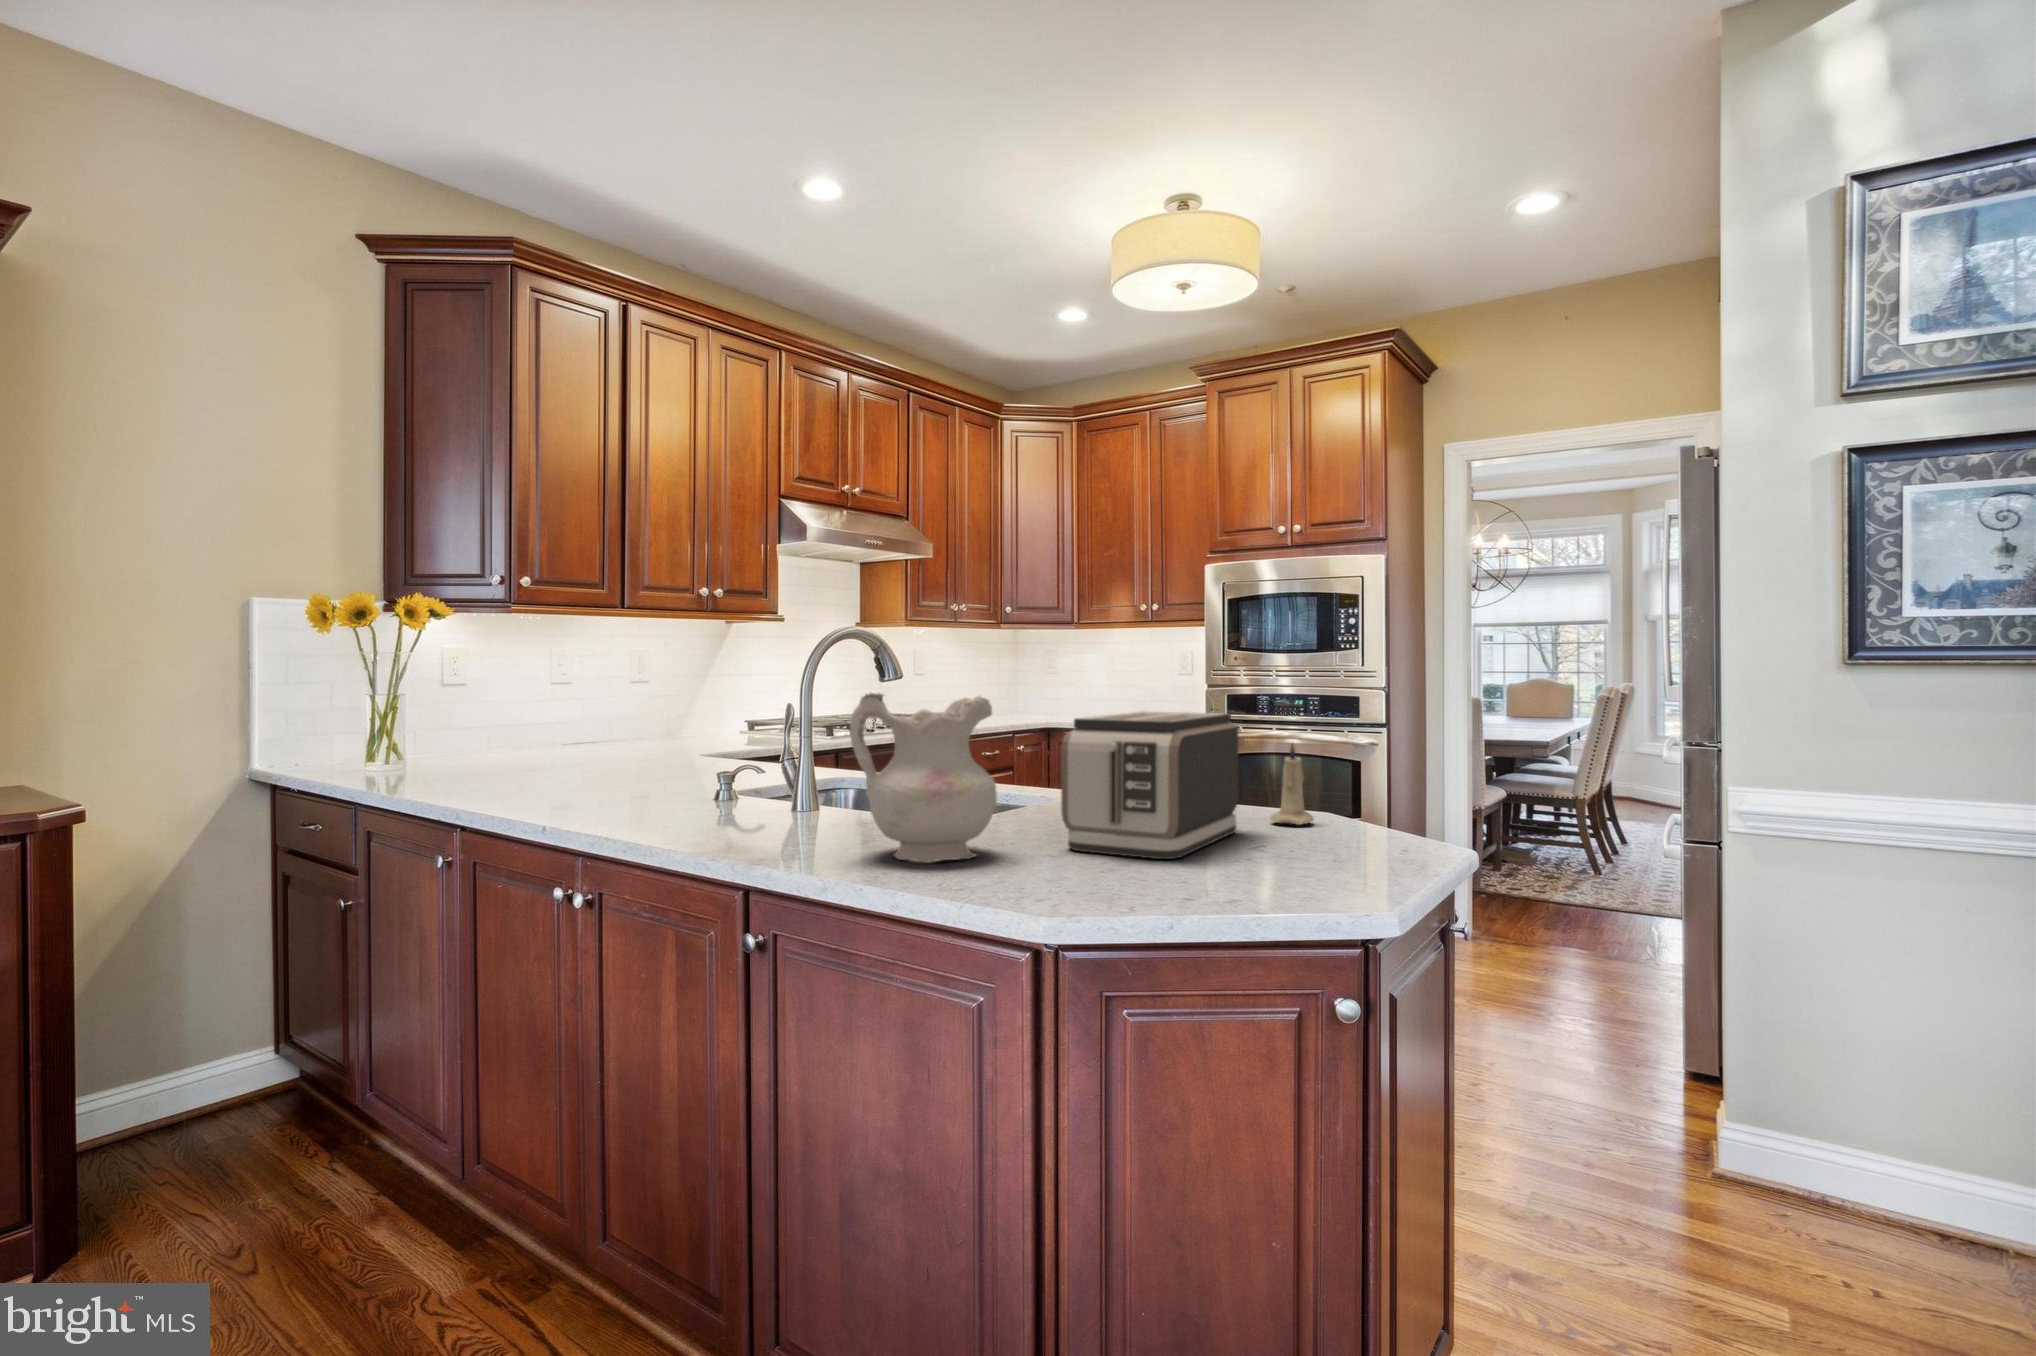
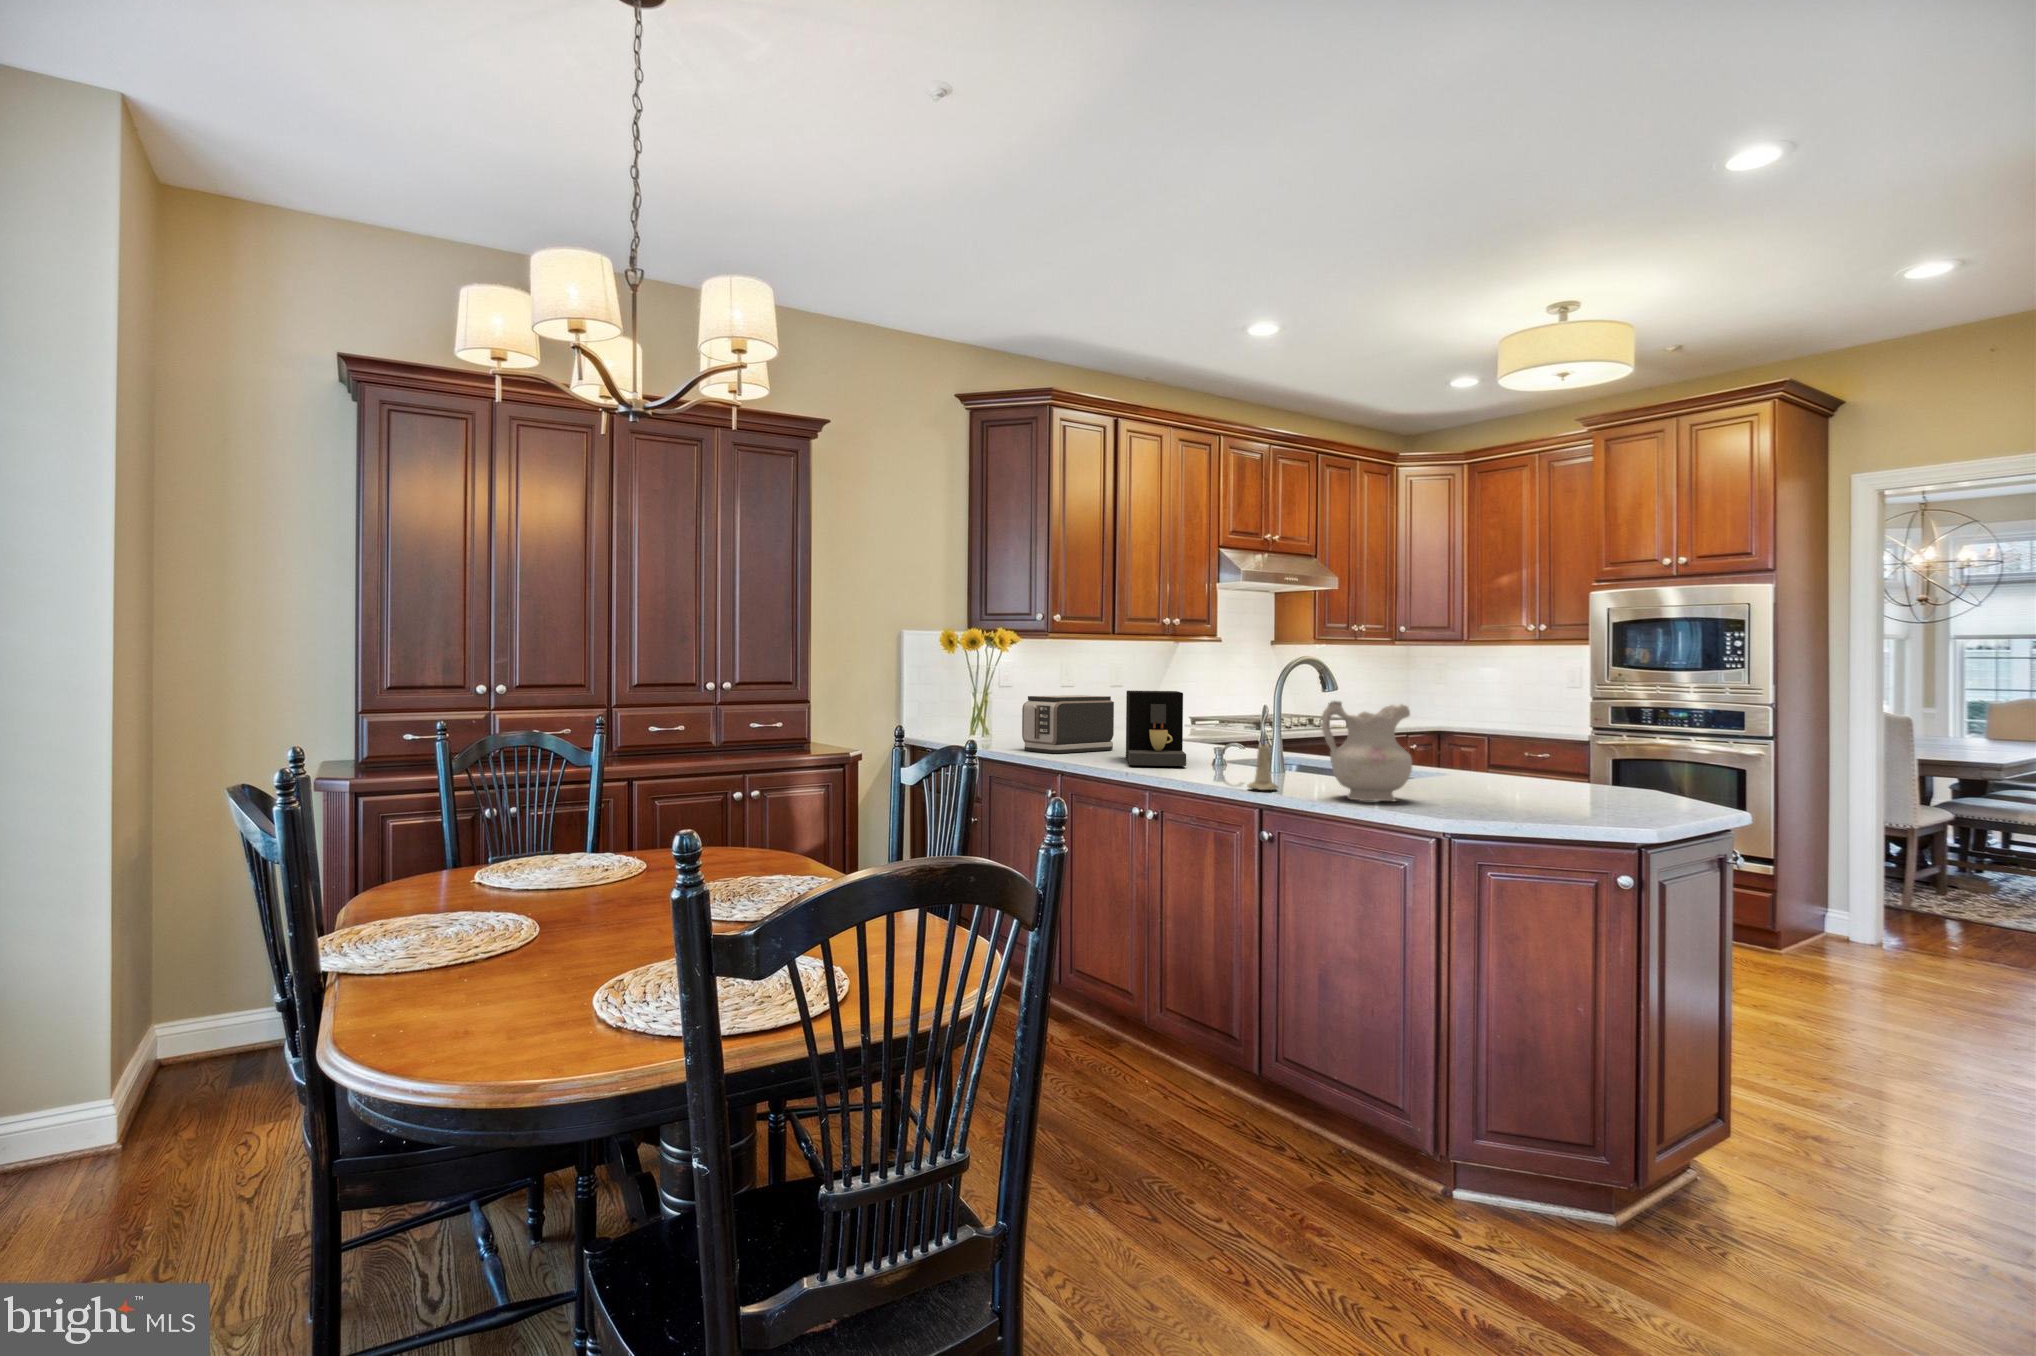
coffee maker: none [579,684,678,805] -> present [1126,691,1186,766]
toaster: present [1061,711,1239,859] -> present [1022,695,1114,753]
candle: present [1270,743,1313,825] -> present [1248,736,1278,790]

